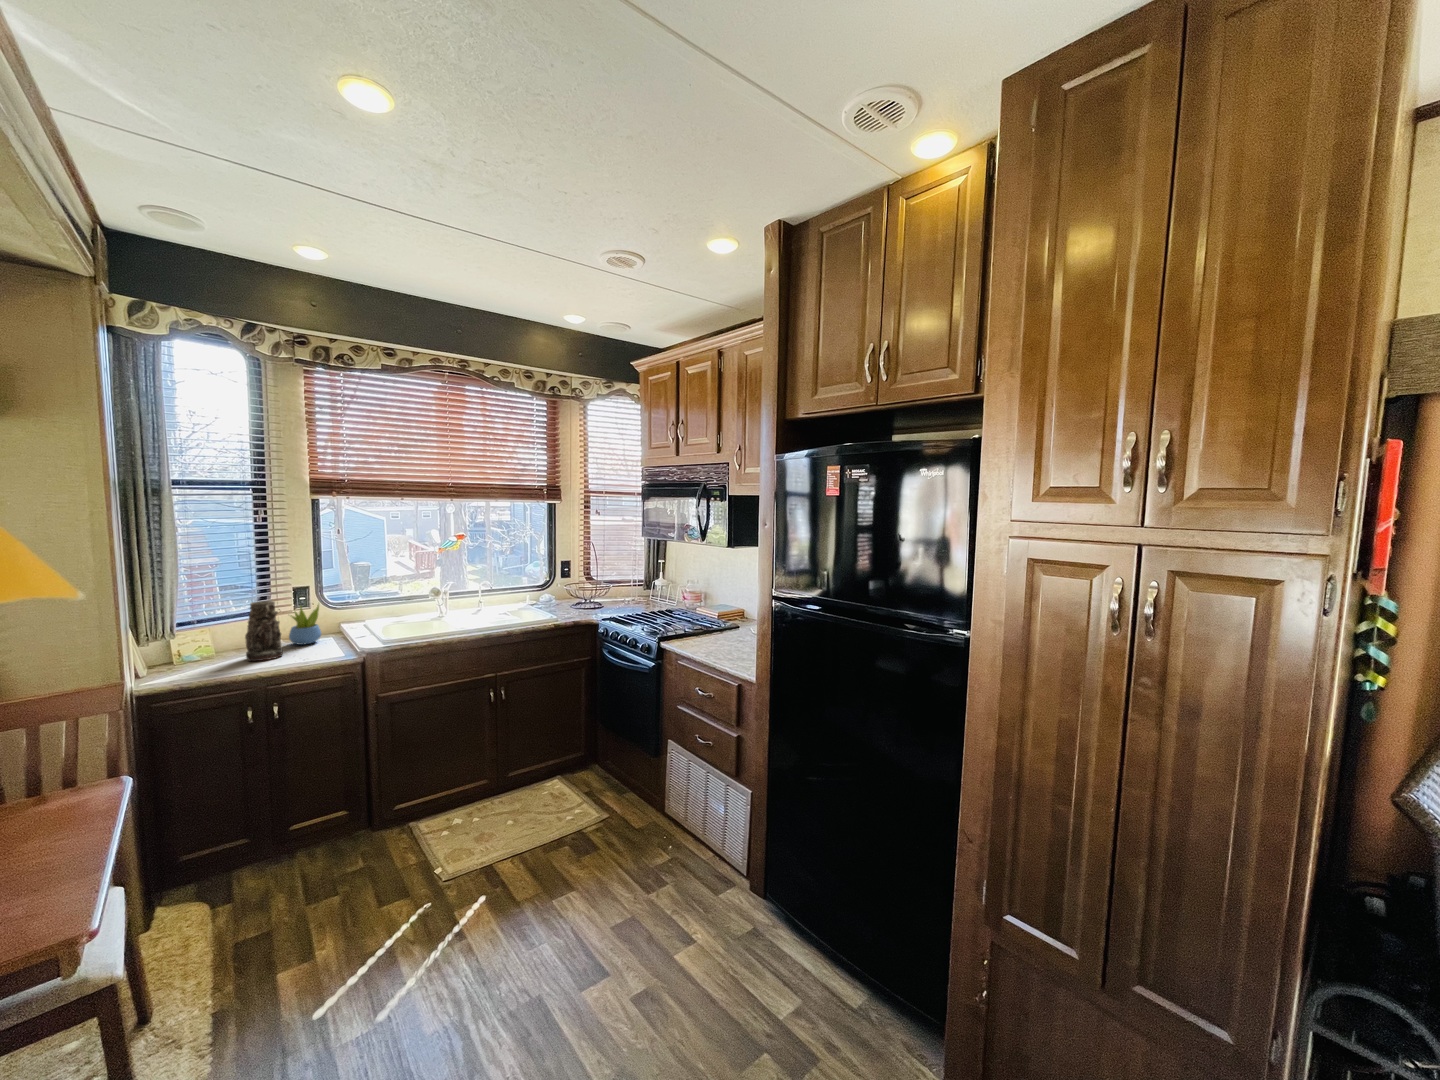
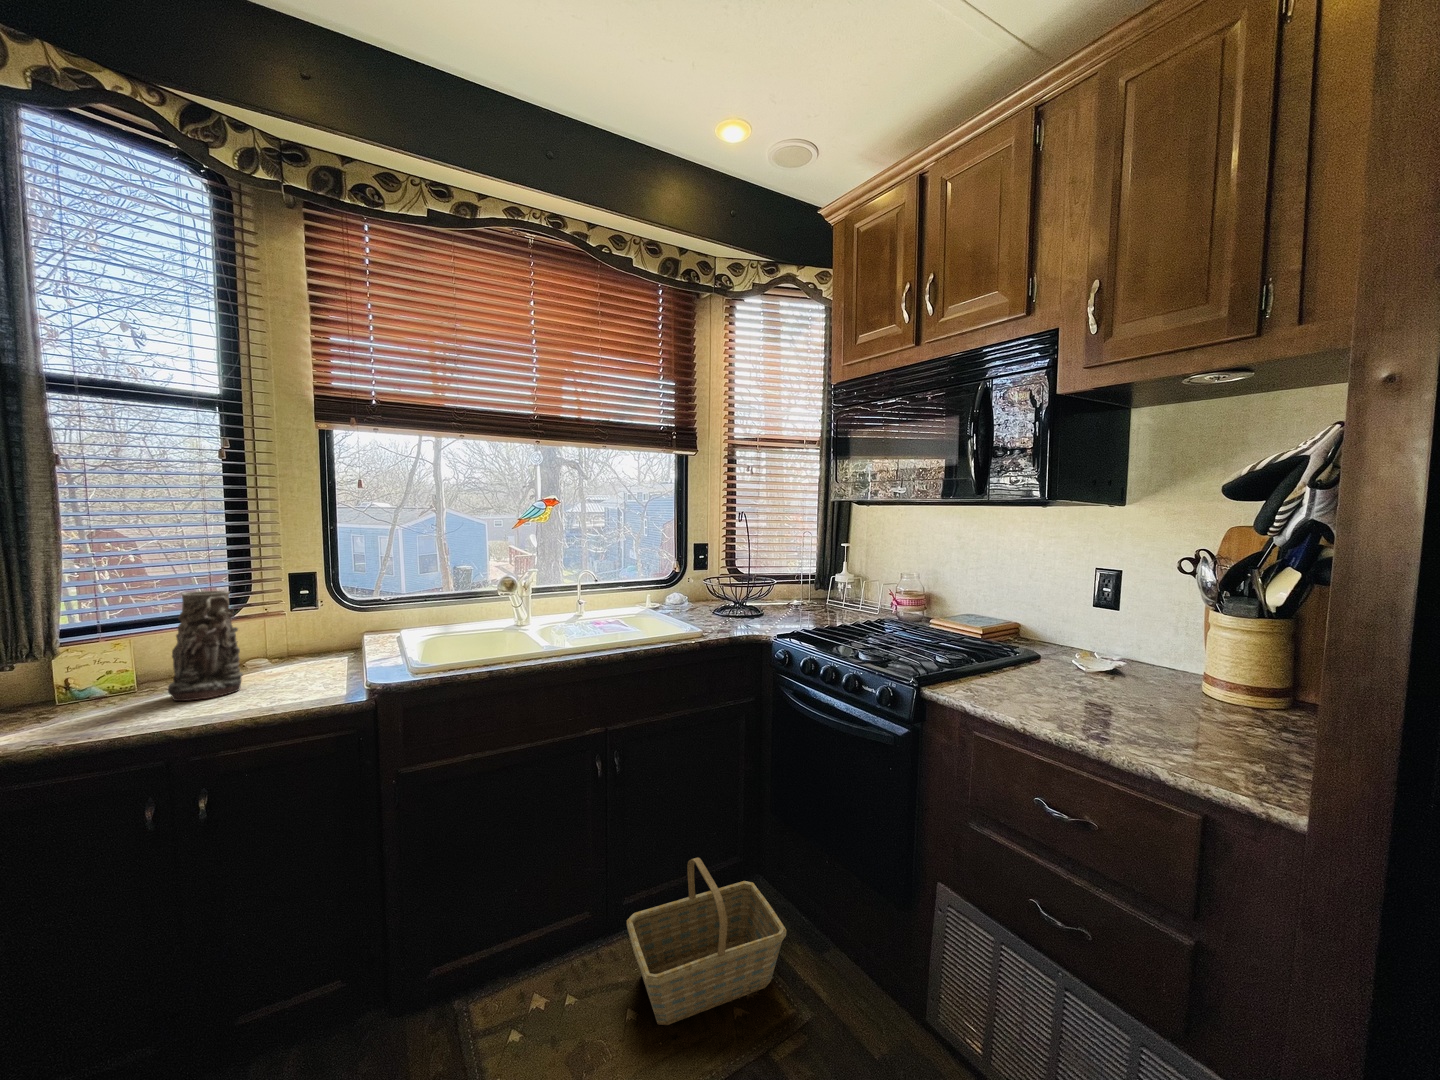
succulent plant: present [289,605,321,645] -> none [270,596,326,669]
basket: none [509,742,597,821] -> present [627,858,786,1025]

